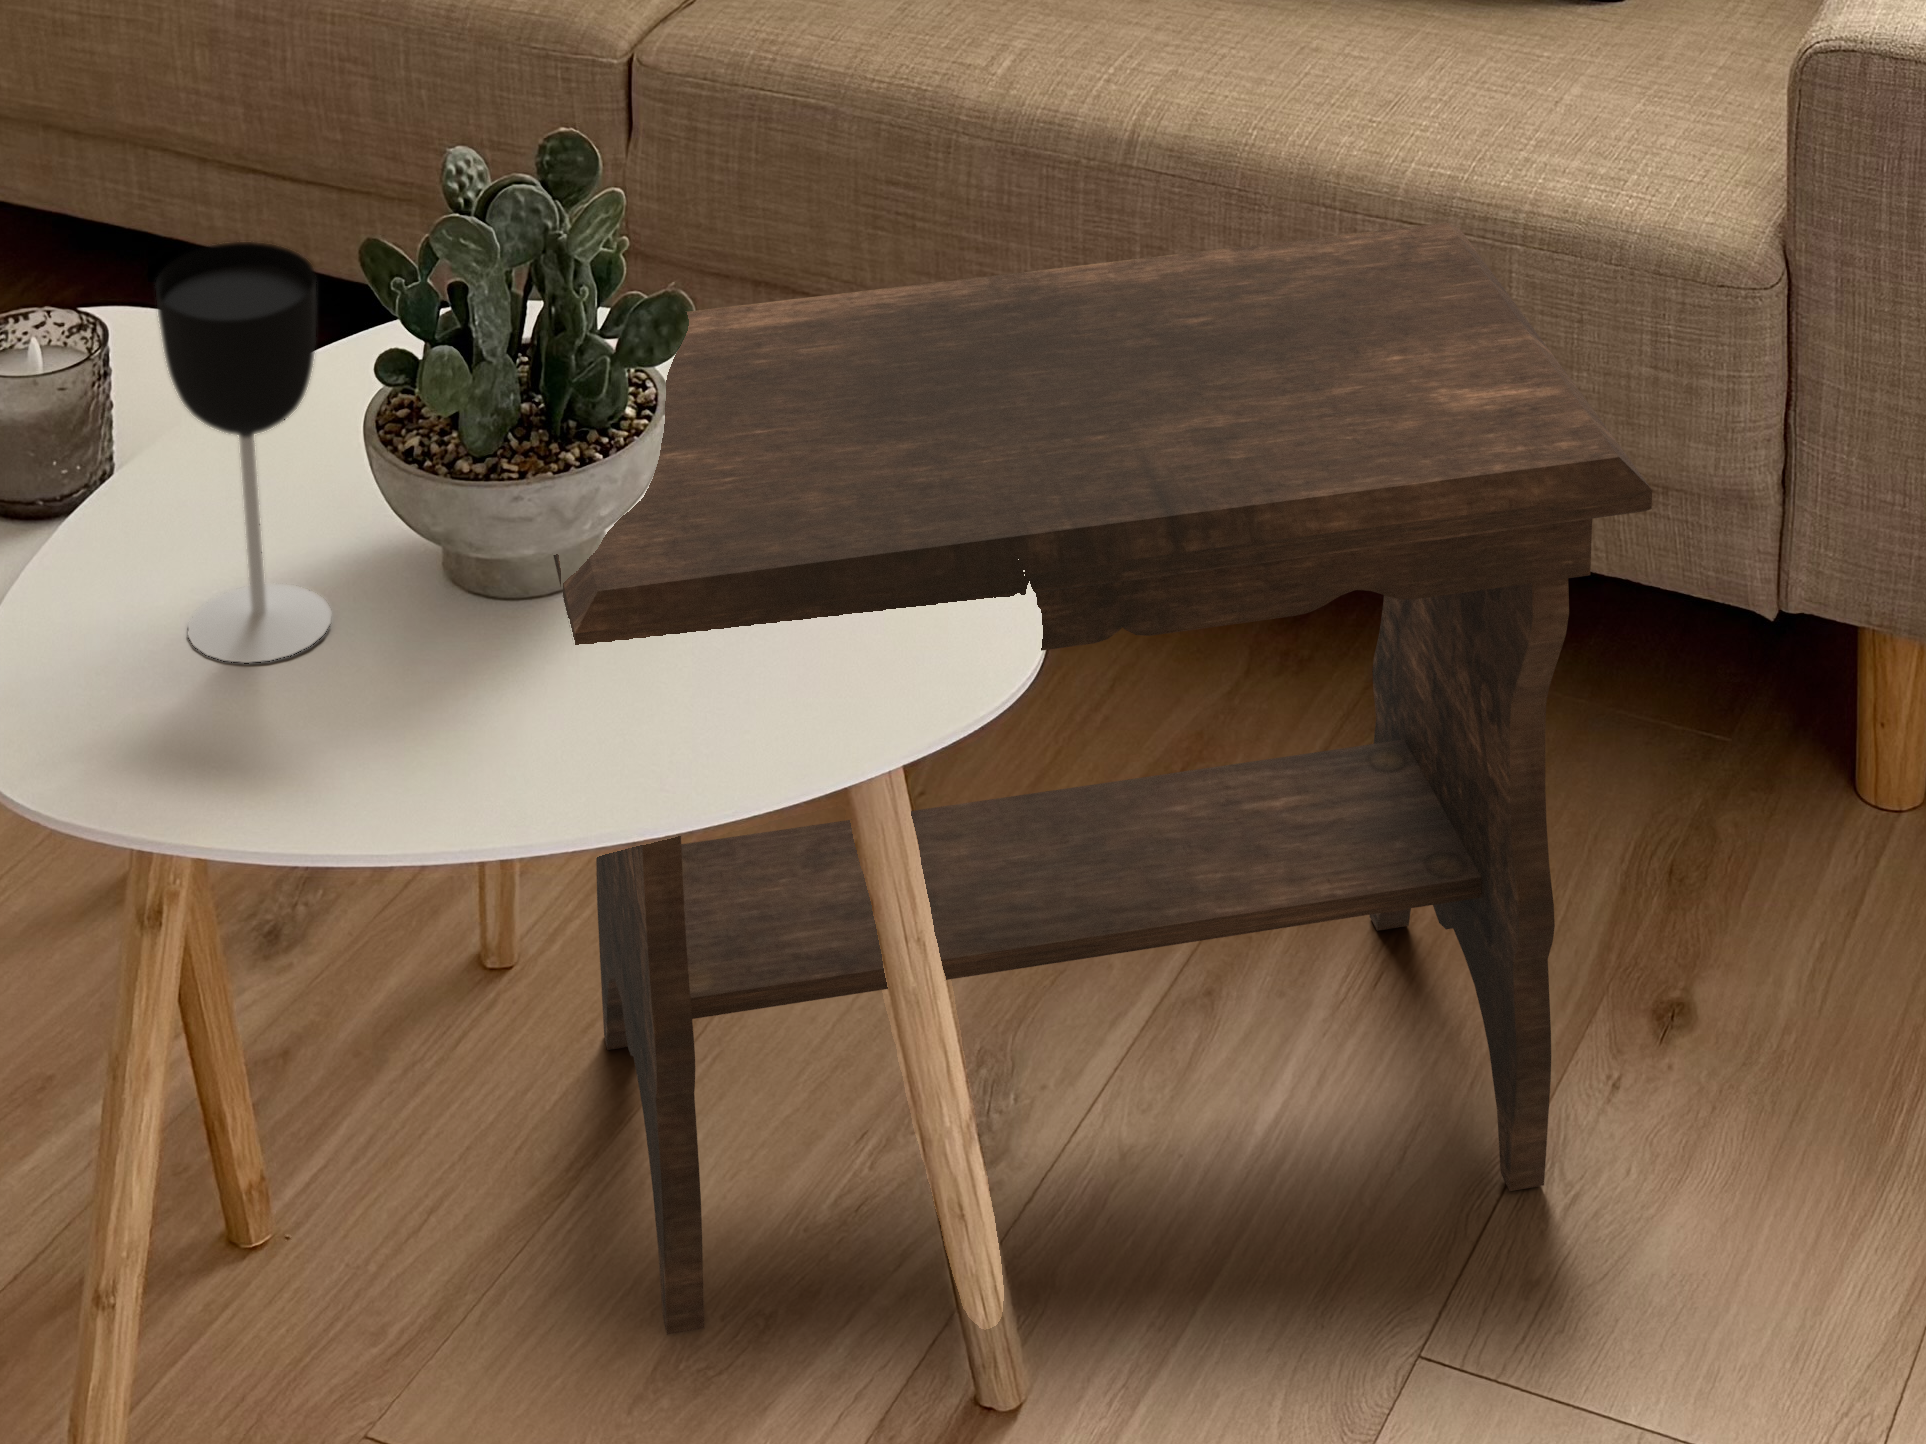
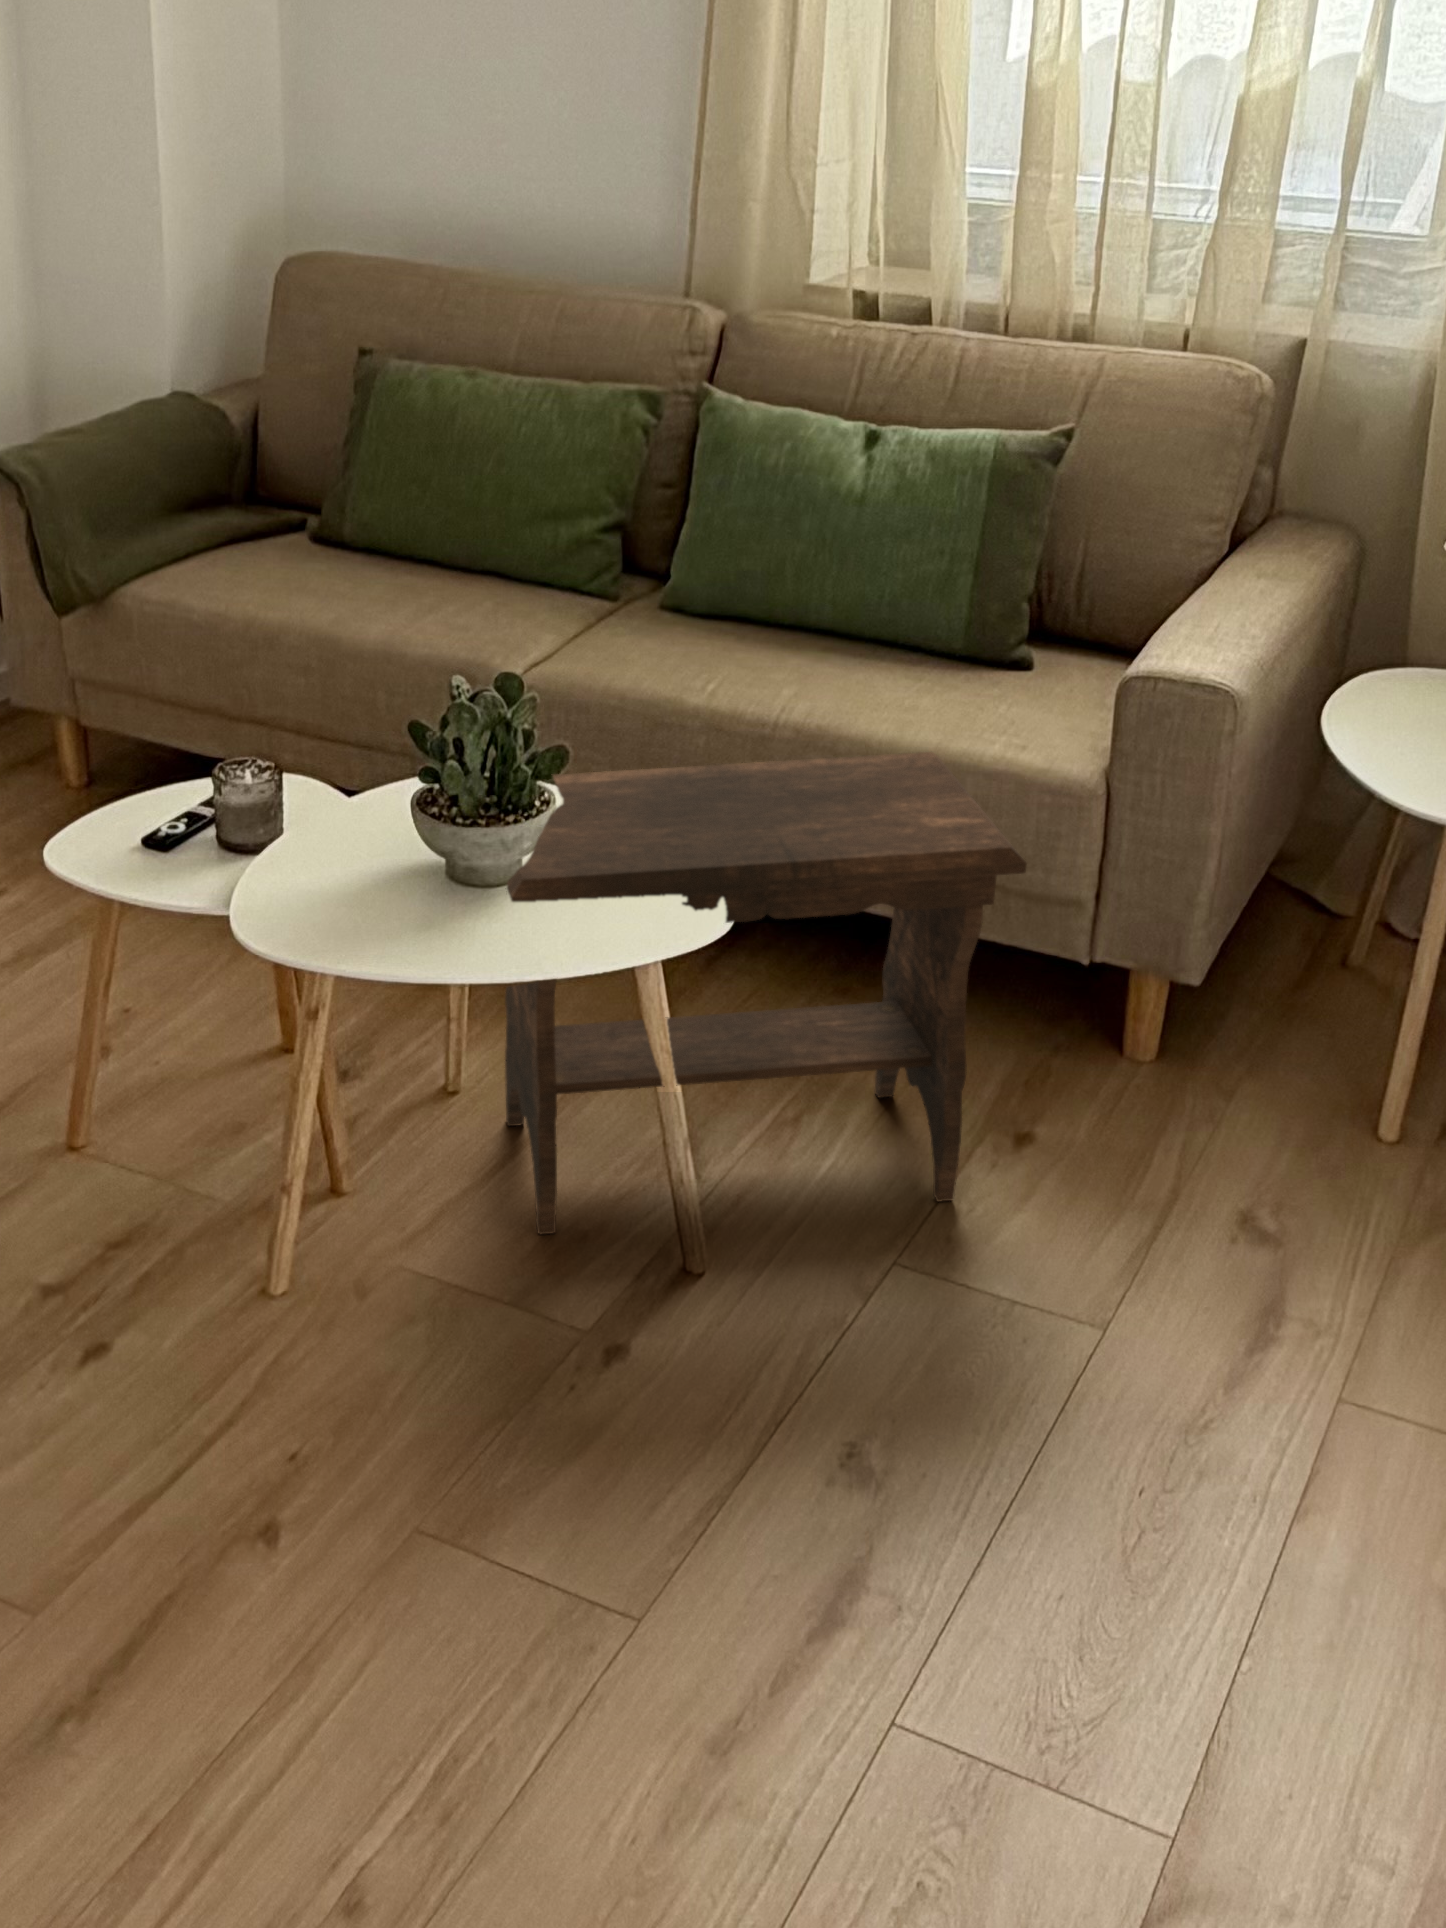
wine glass: present [156,242,331,663] -> none [324,710,399,902]

